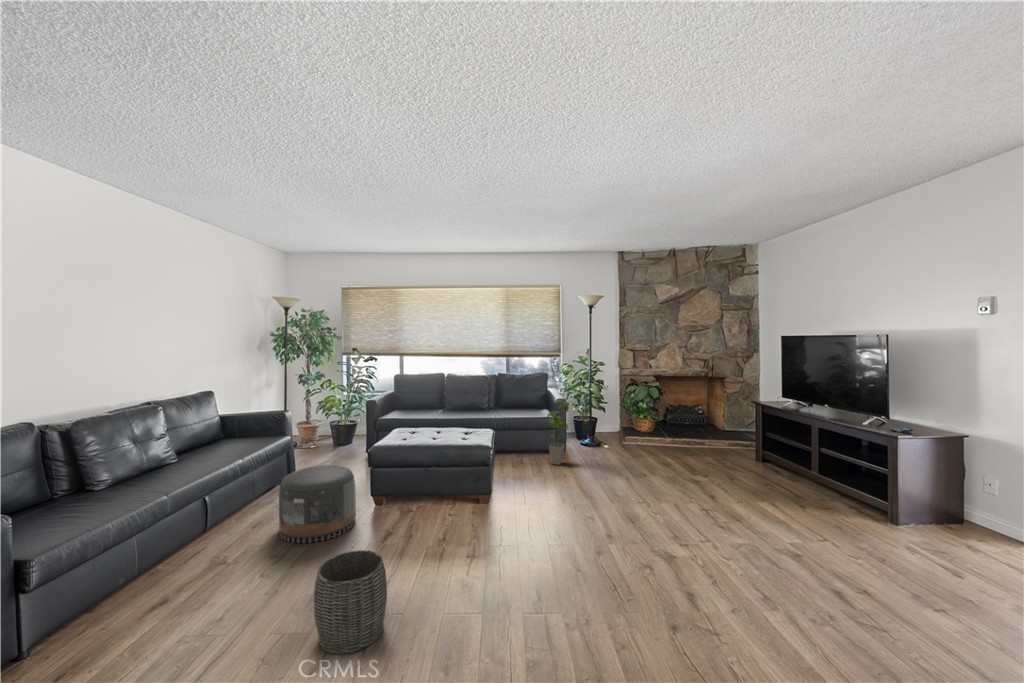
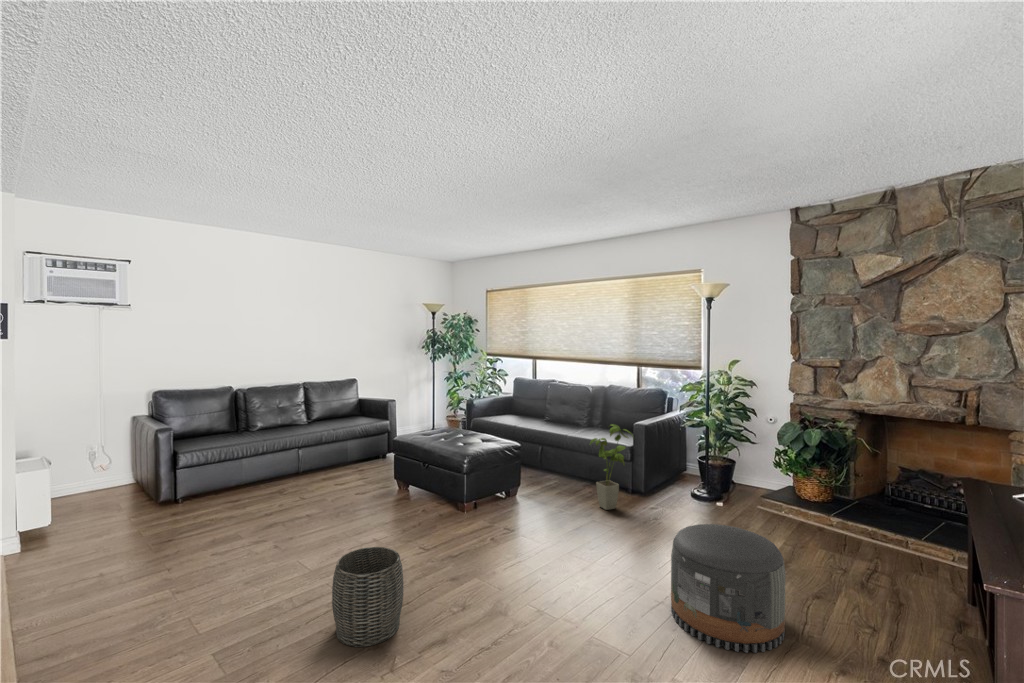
pouf: present [279,465,356,543] -> present [671,524,785,653]
woven basket: present [314,550,387,654] -> present [332,547,404,647]

